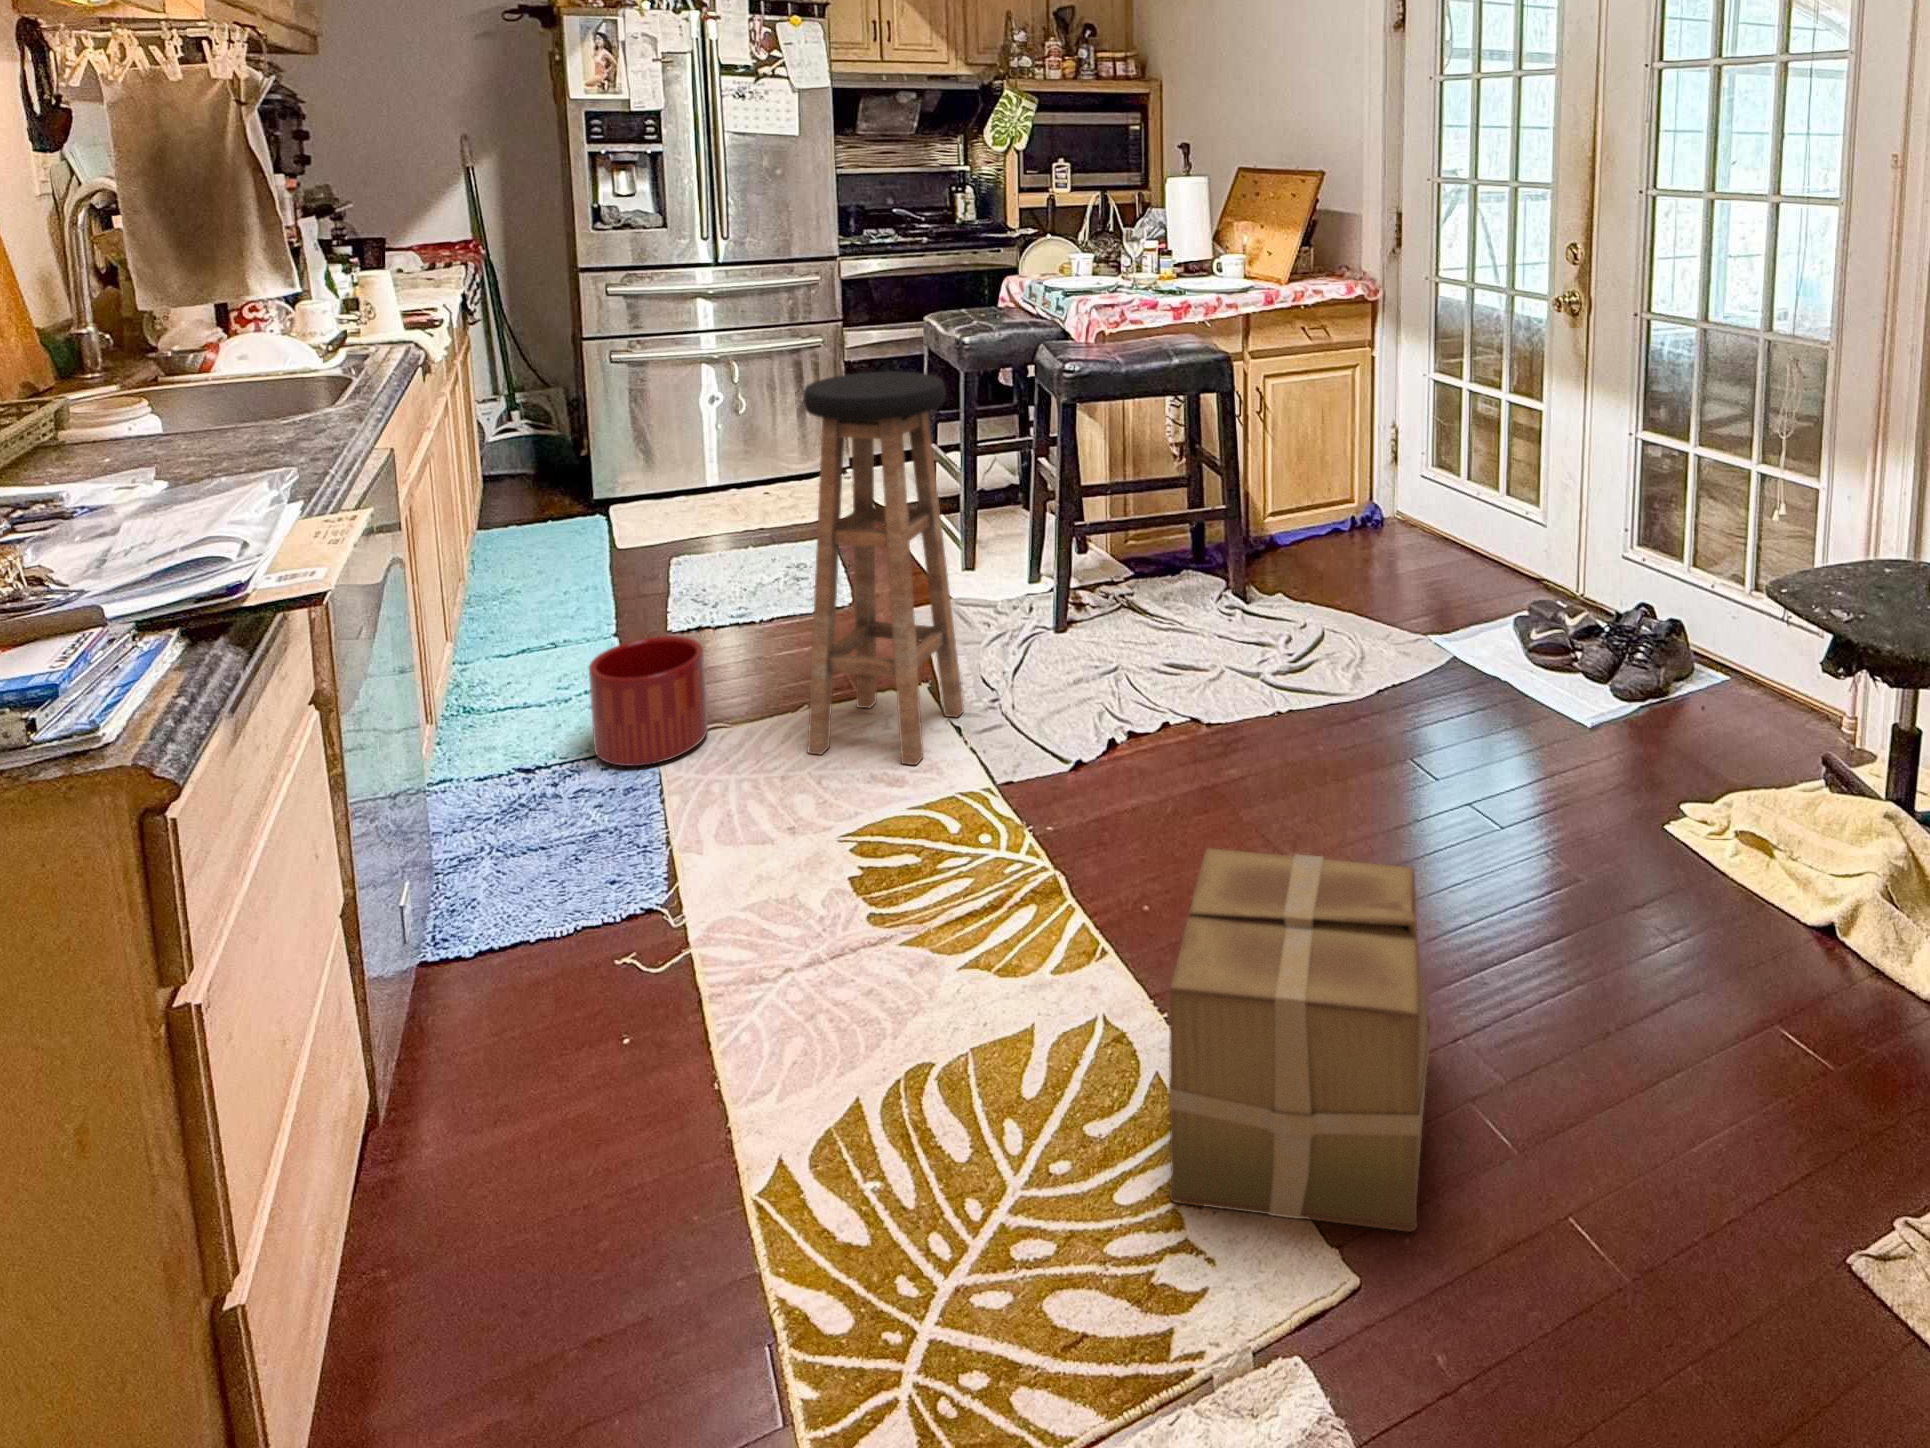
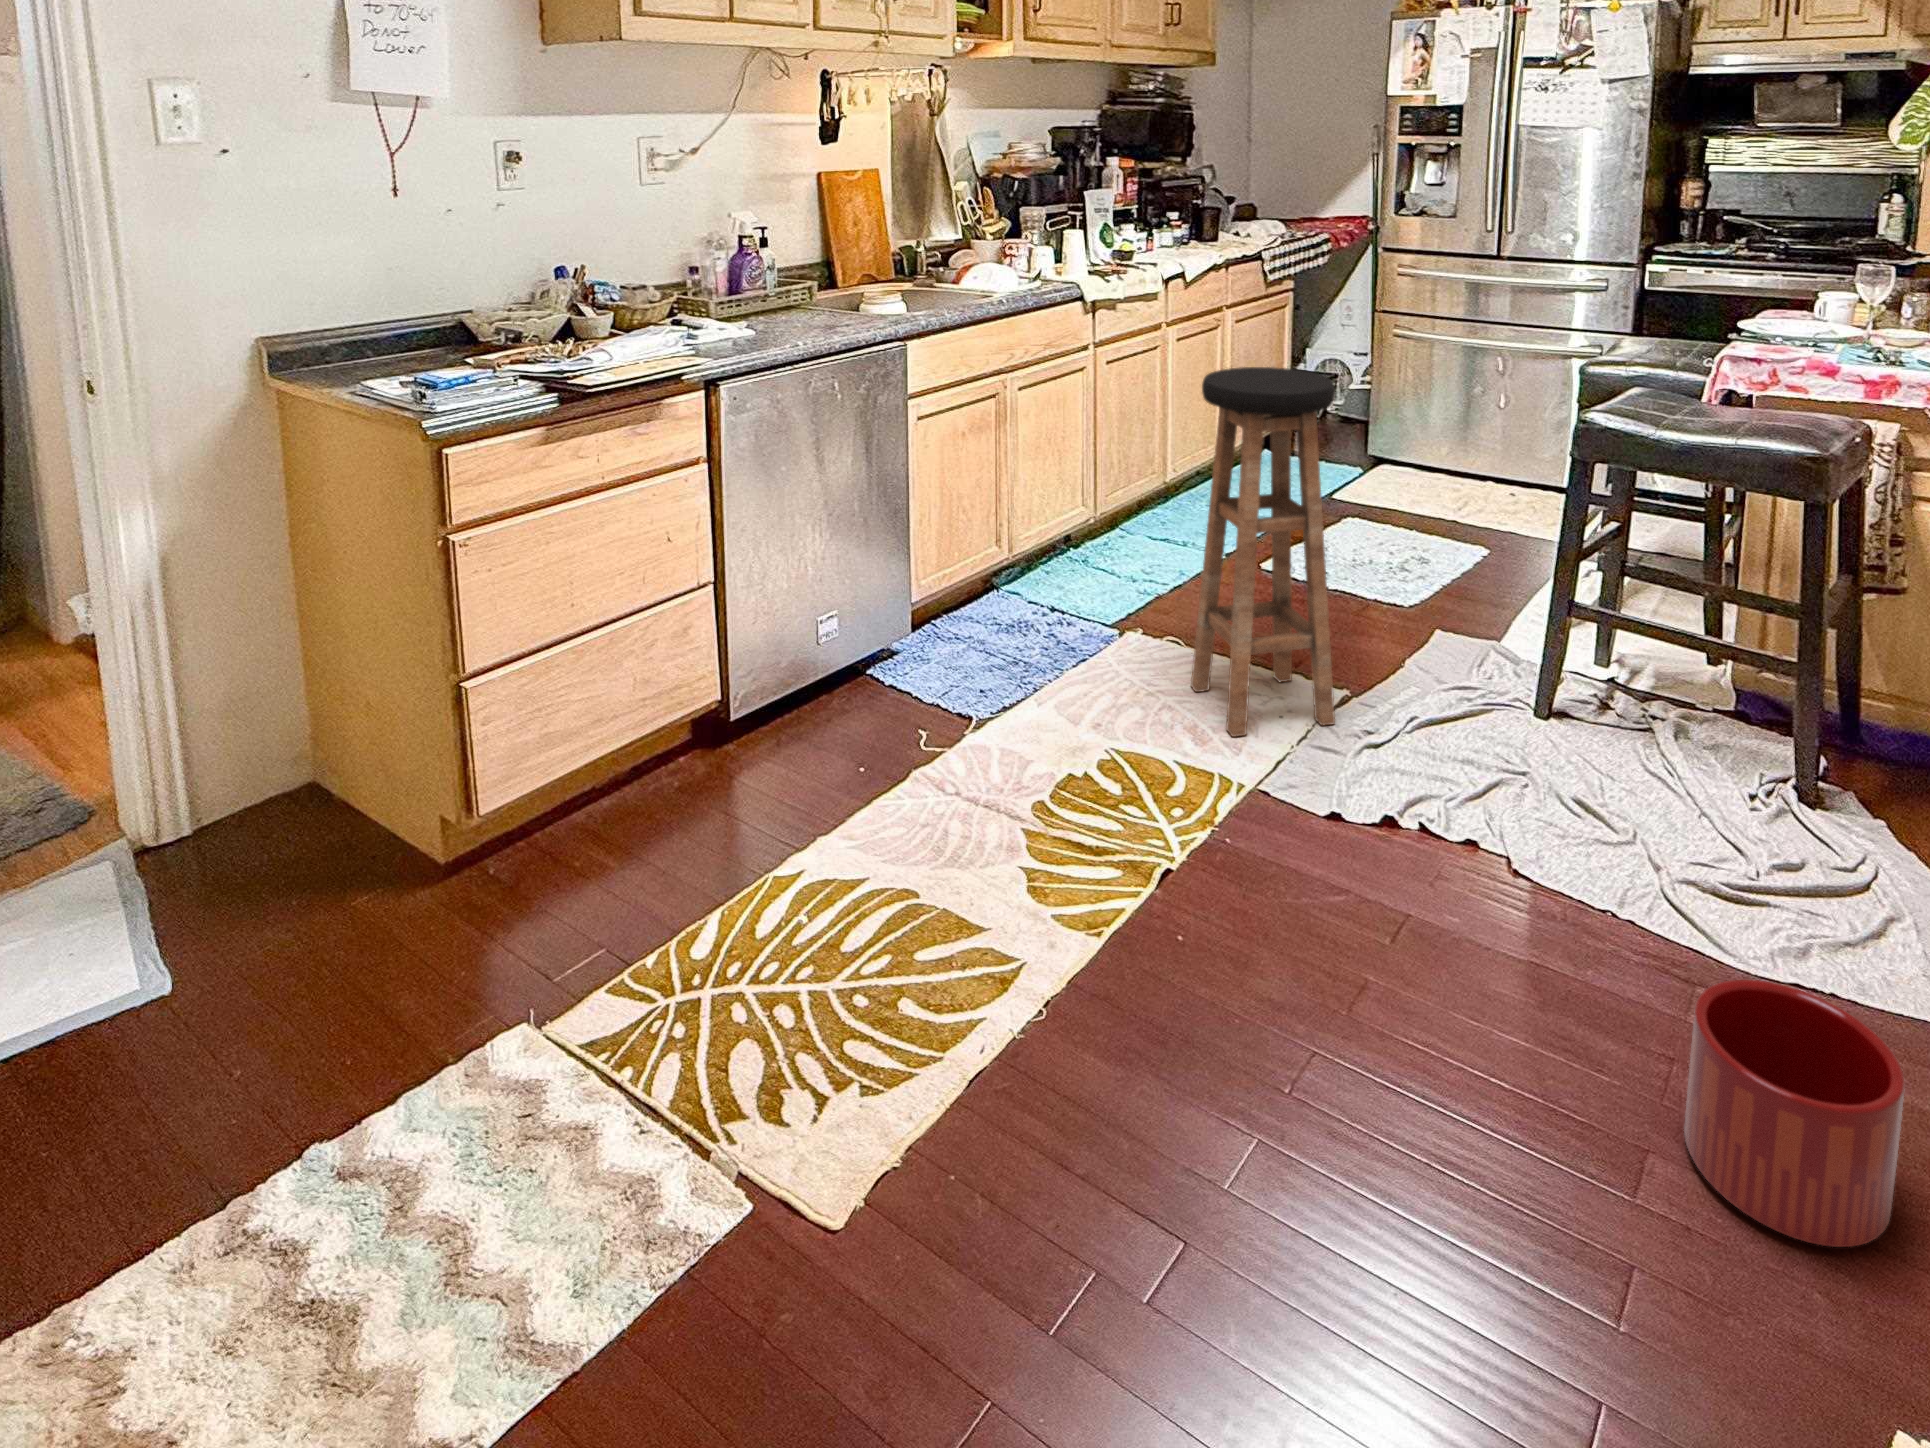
planter: present [589,636,708,766] -> present [1684,979,1905,1247]
cardboard box: present [1169,848,1430,1232] -> none [856,860,1131,1262]

